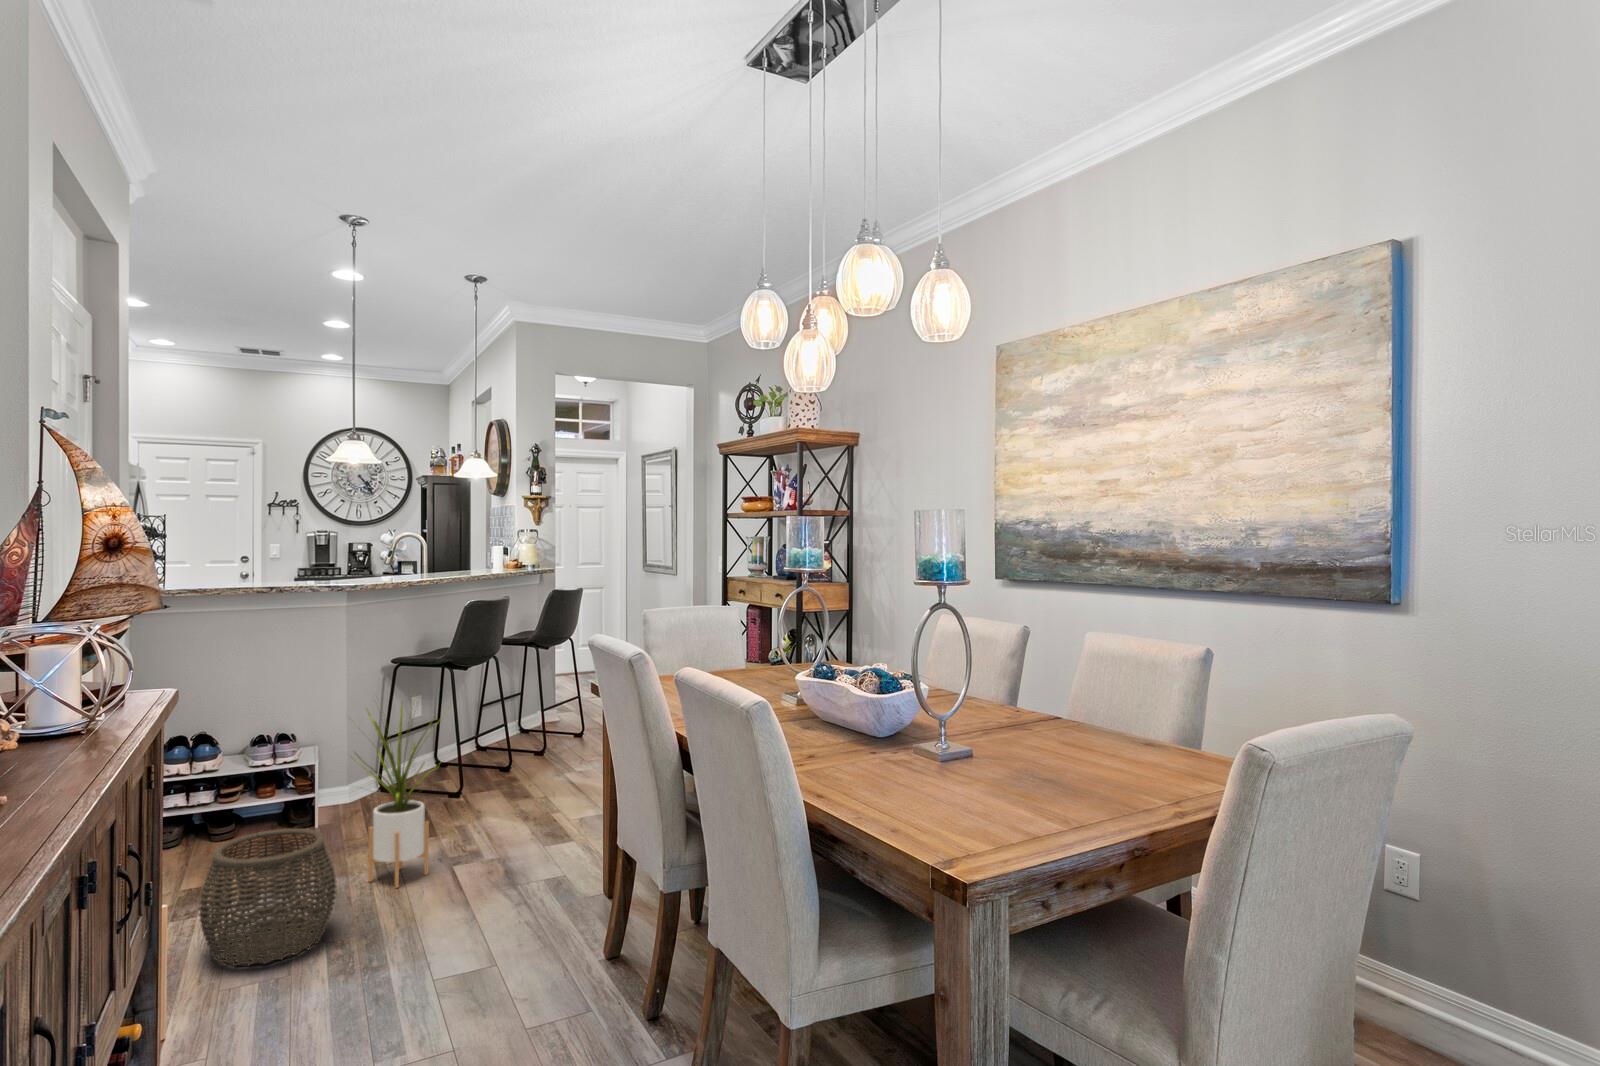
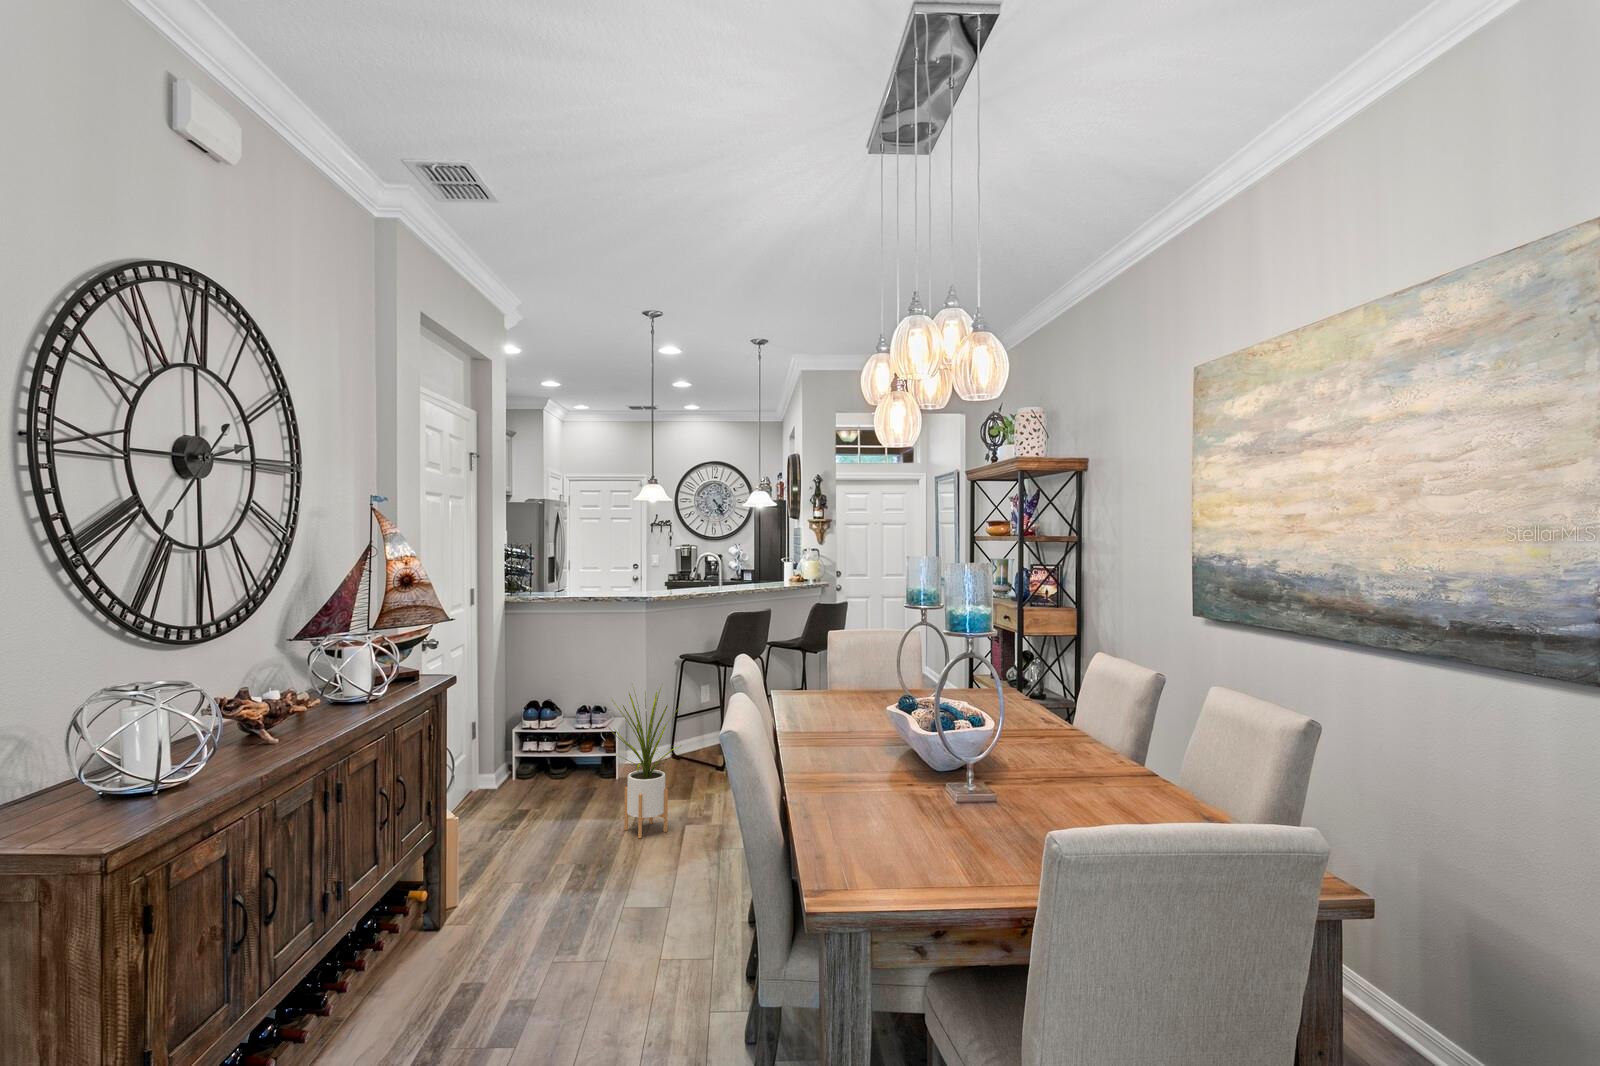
woven basket: present [198,828,337,966] -> none [492,780,585,879]

